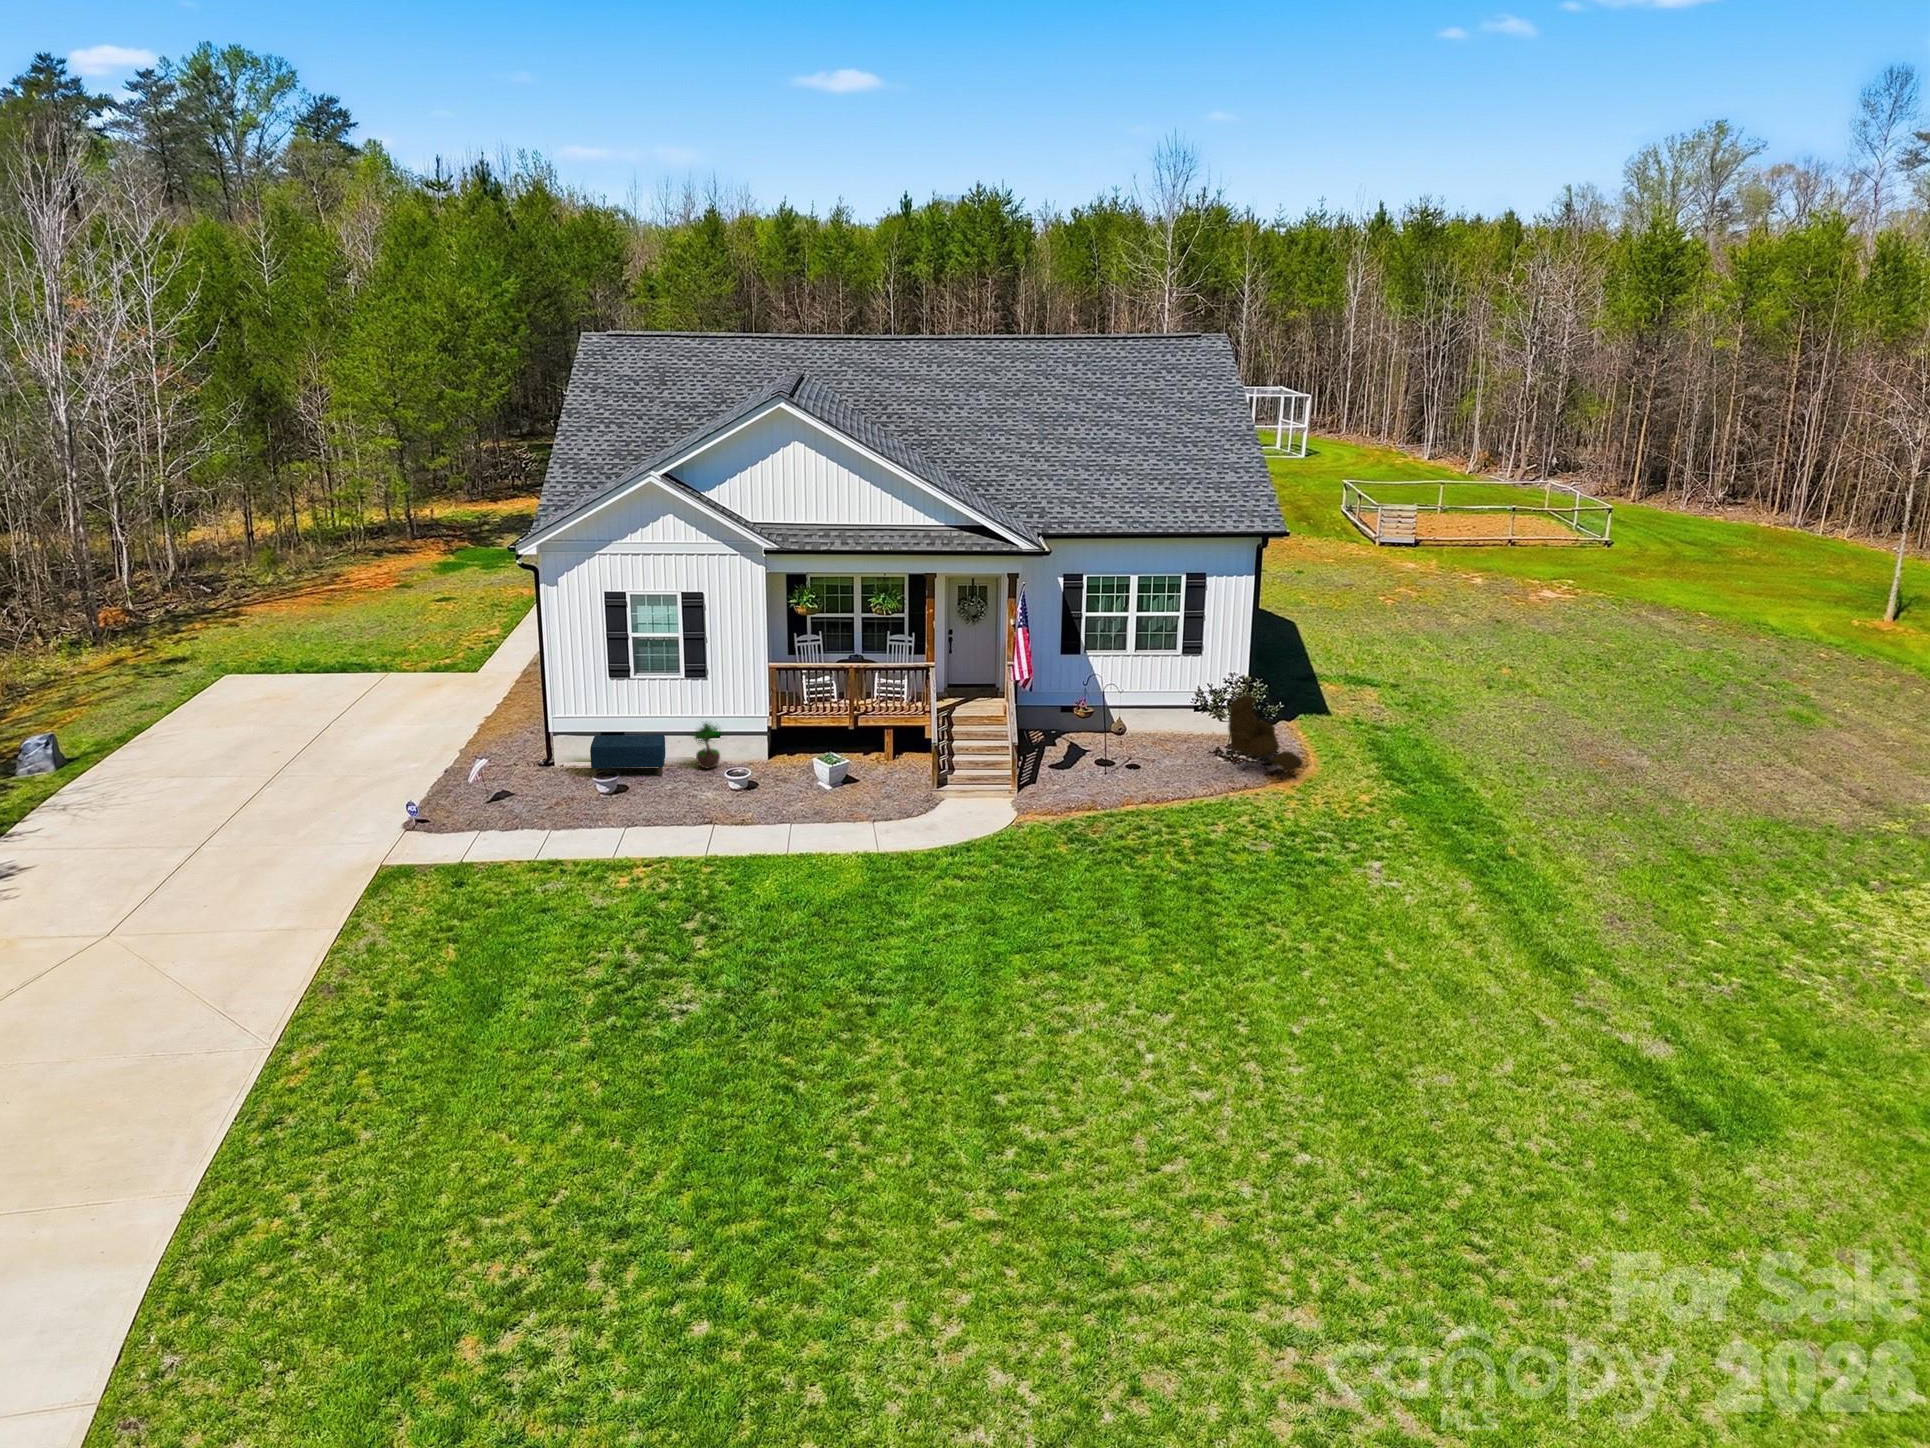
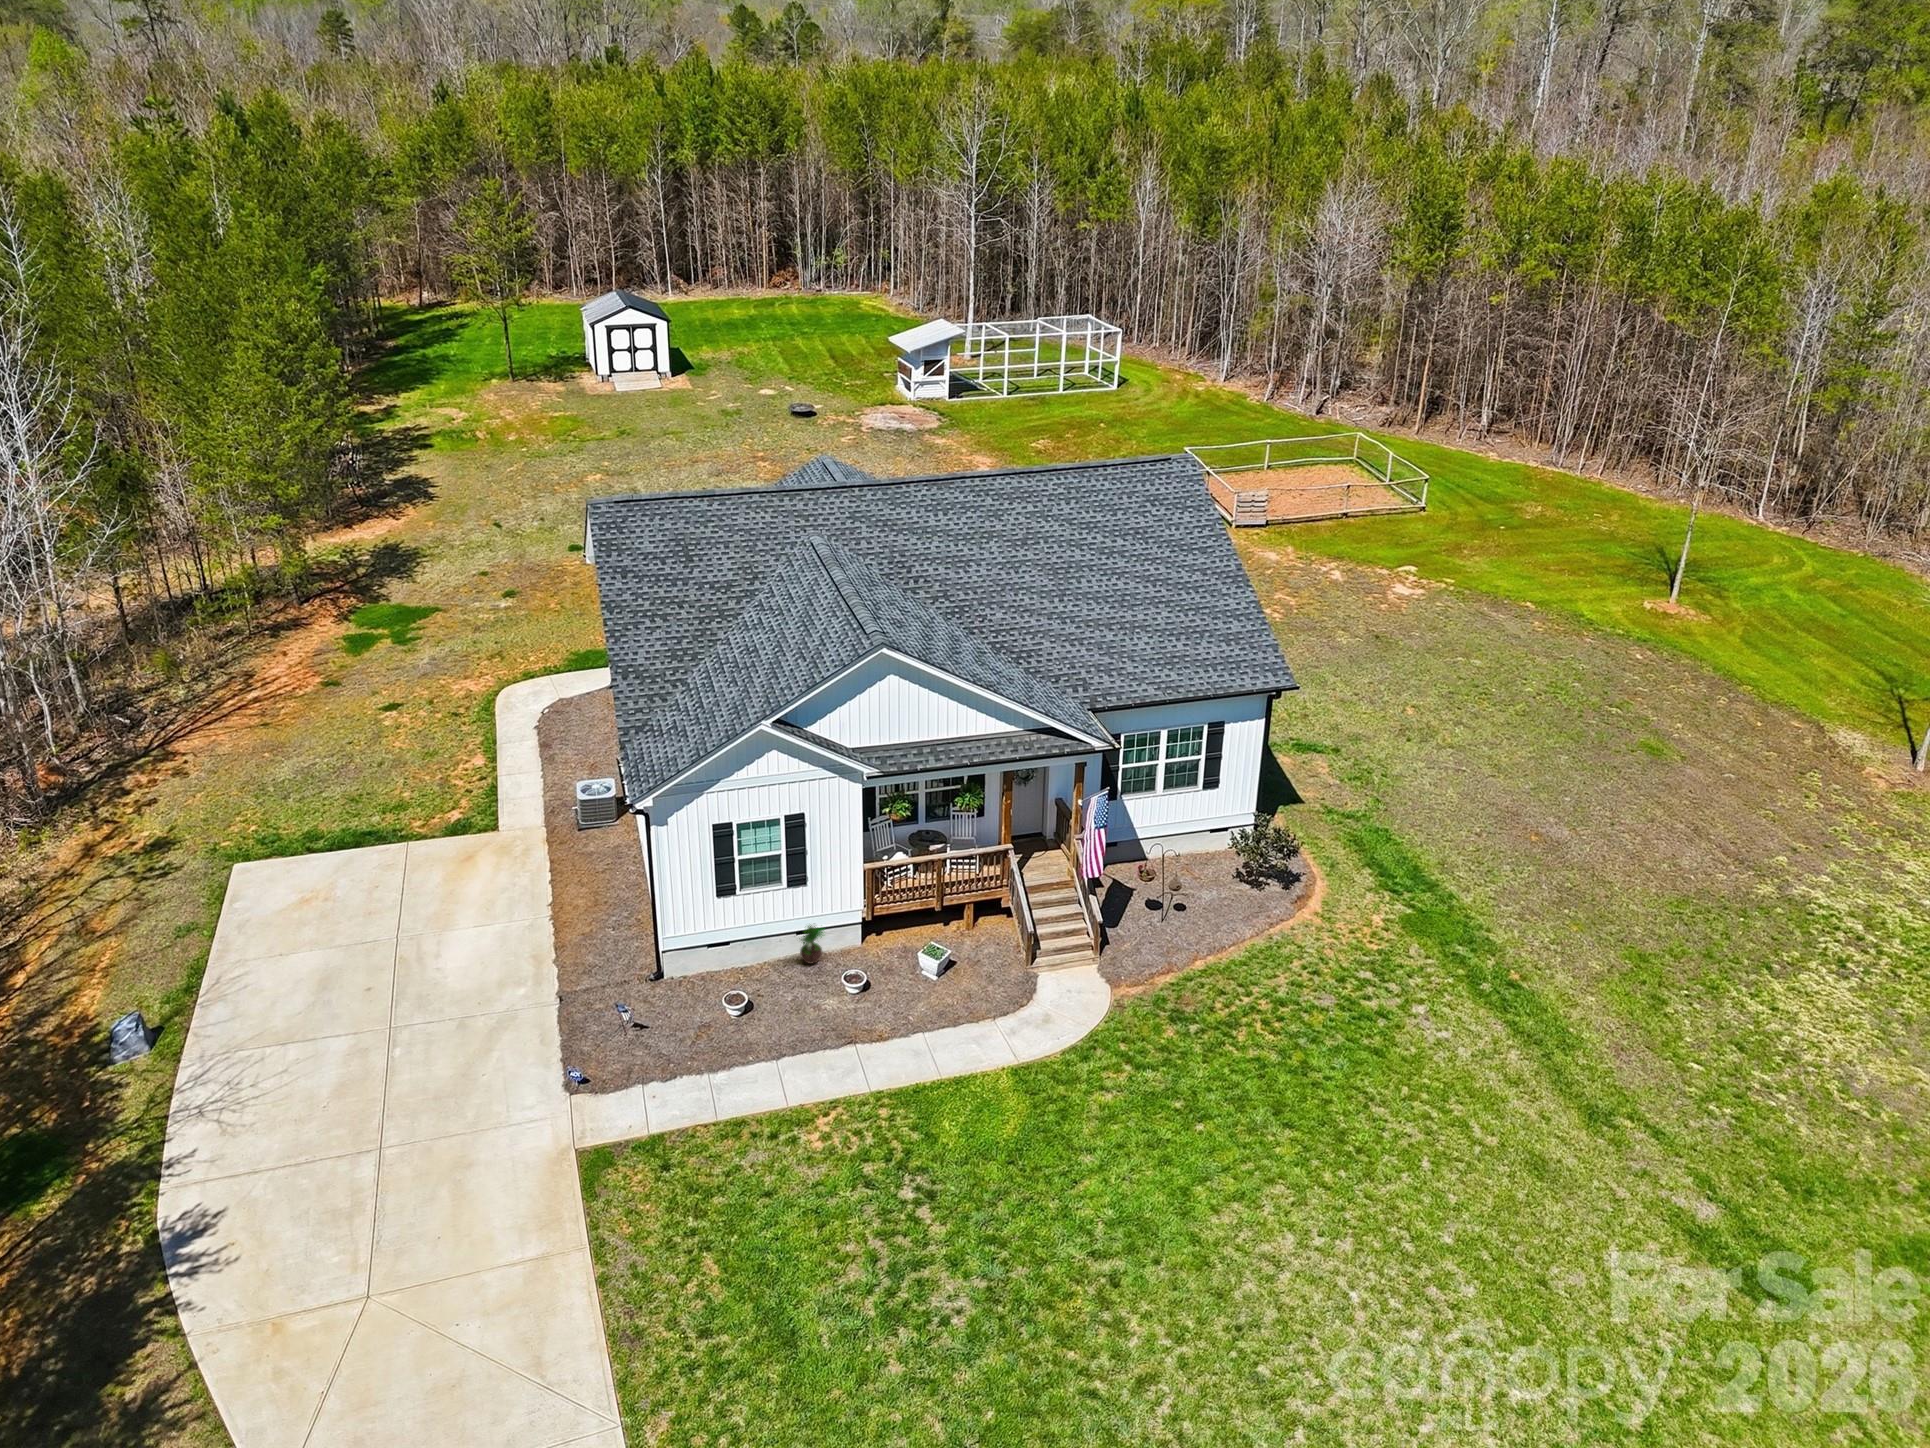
lounge chair: present [1228,694,1303,778] -> none [1257,830,1322,908]
bench: present [590,735,666,778] -> none [704,938,776,991]

